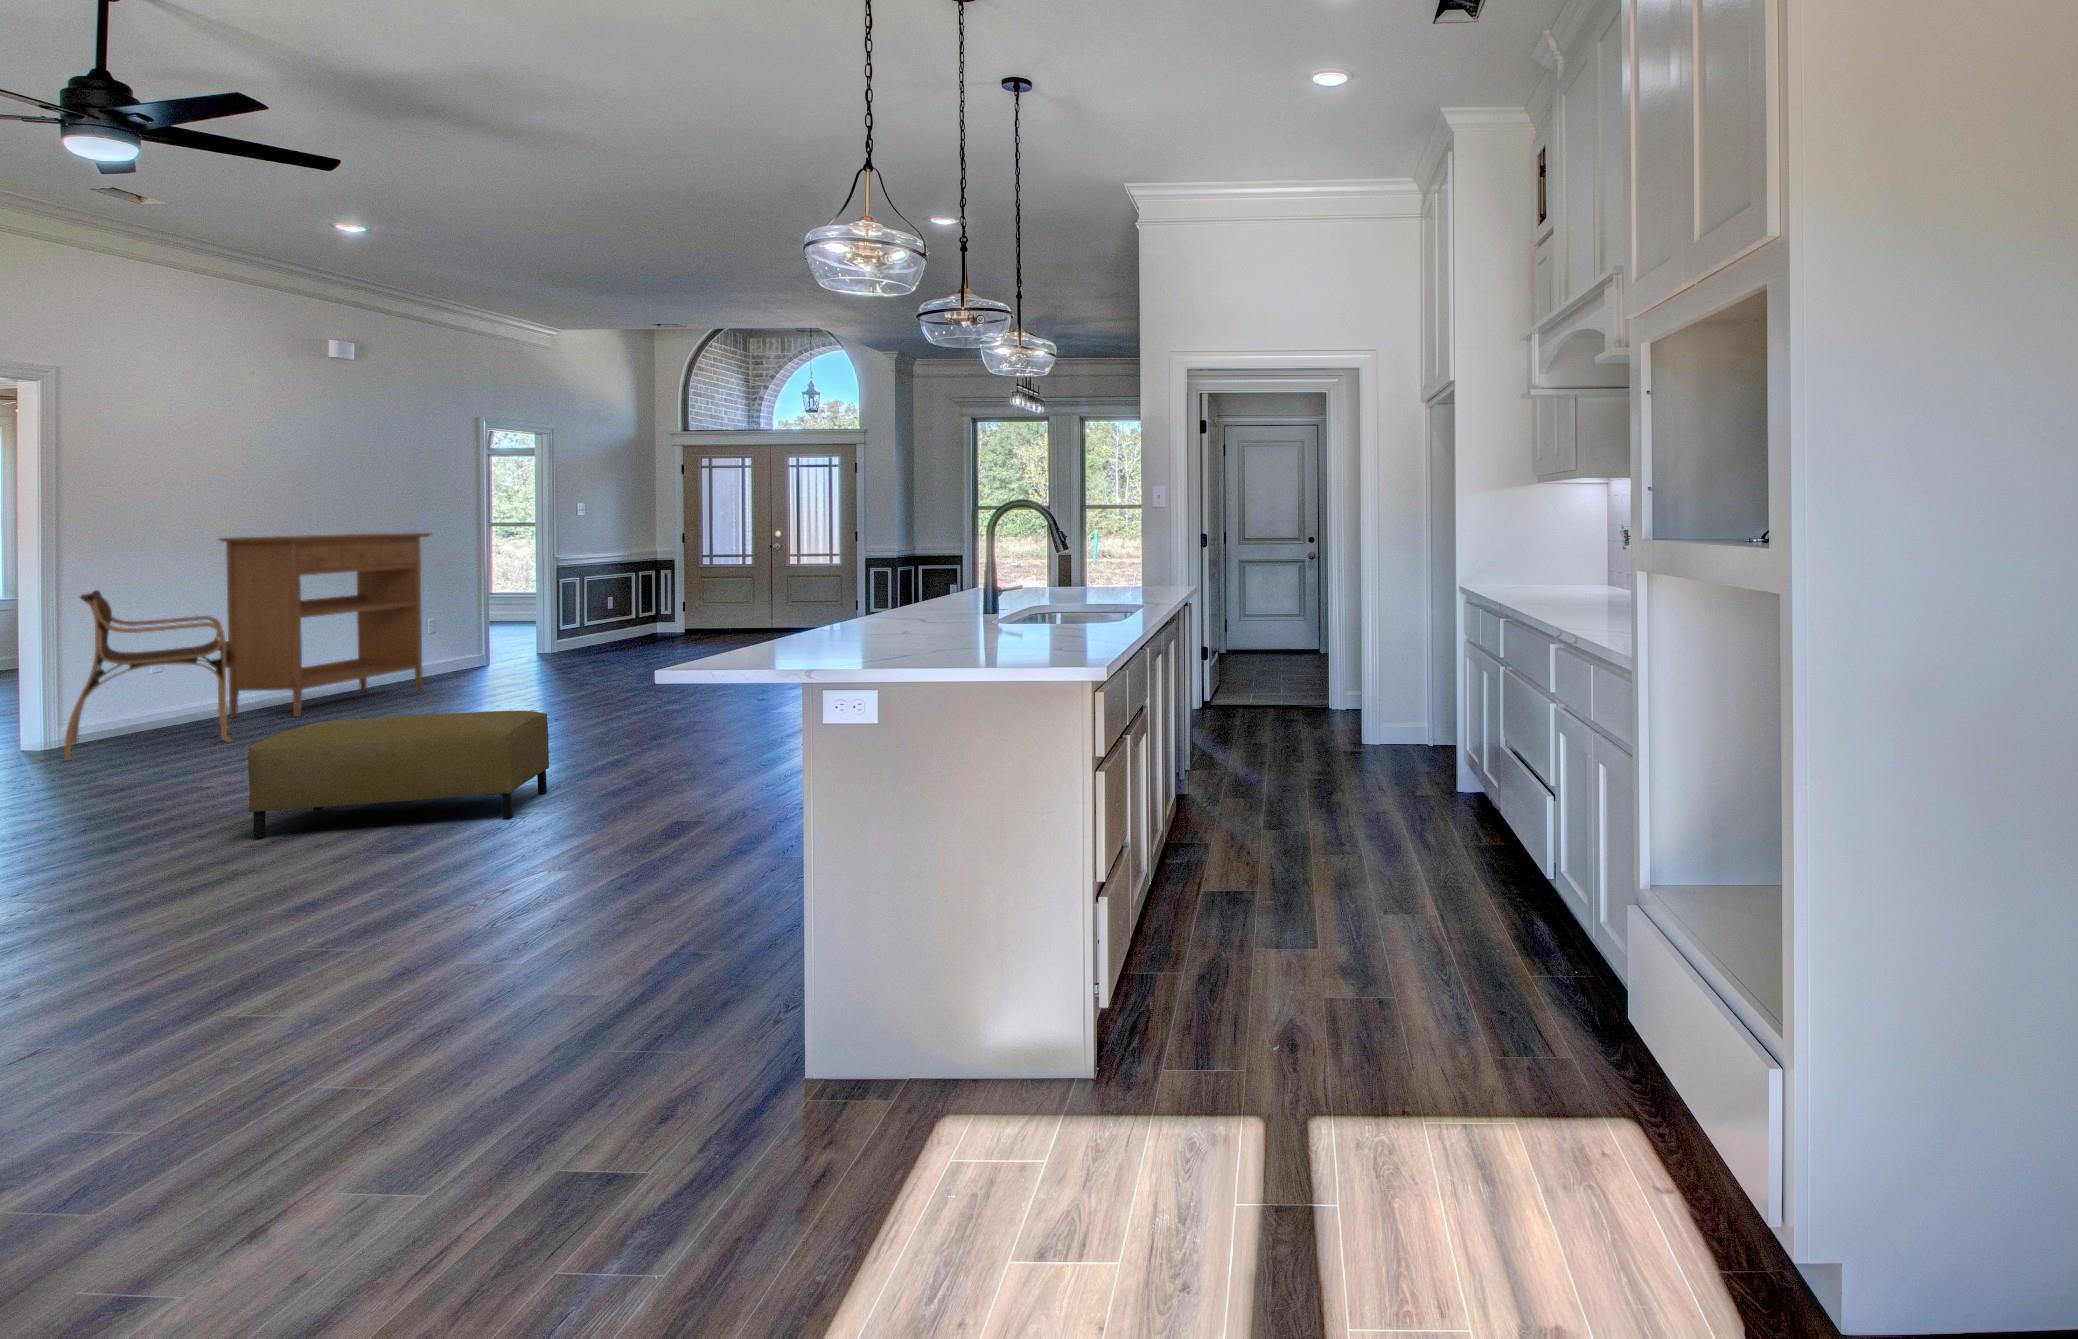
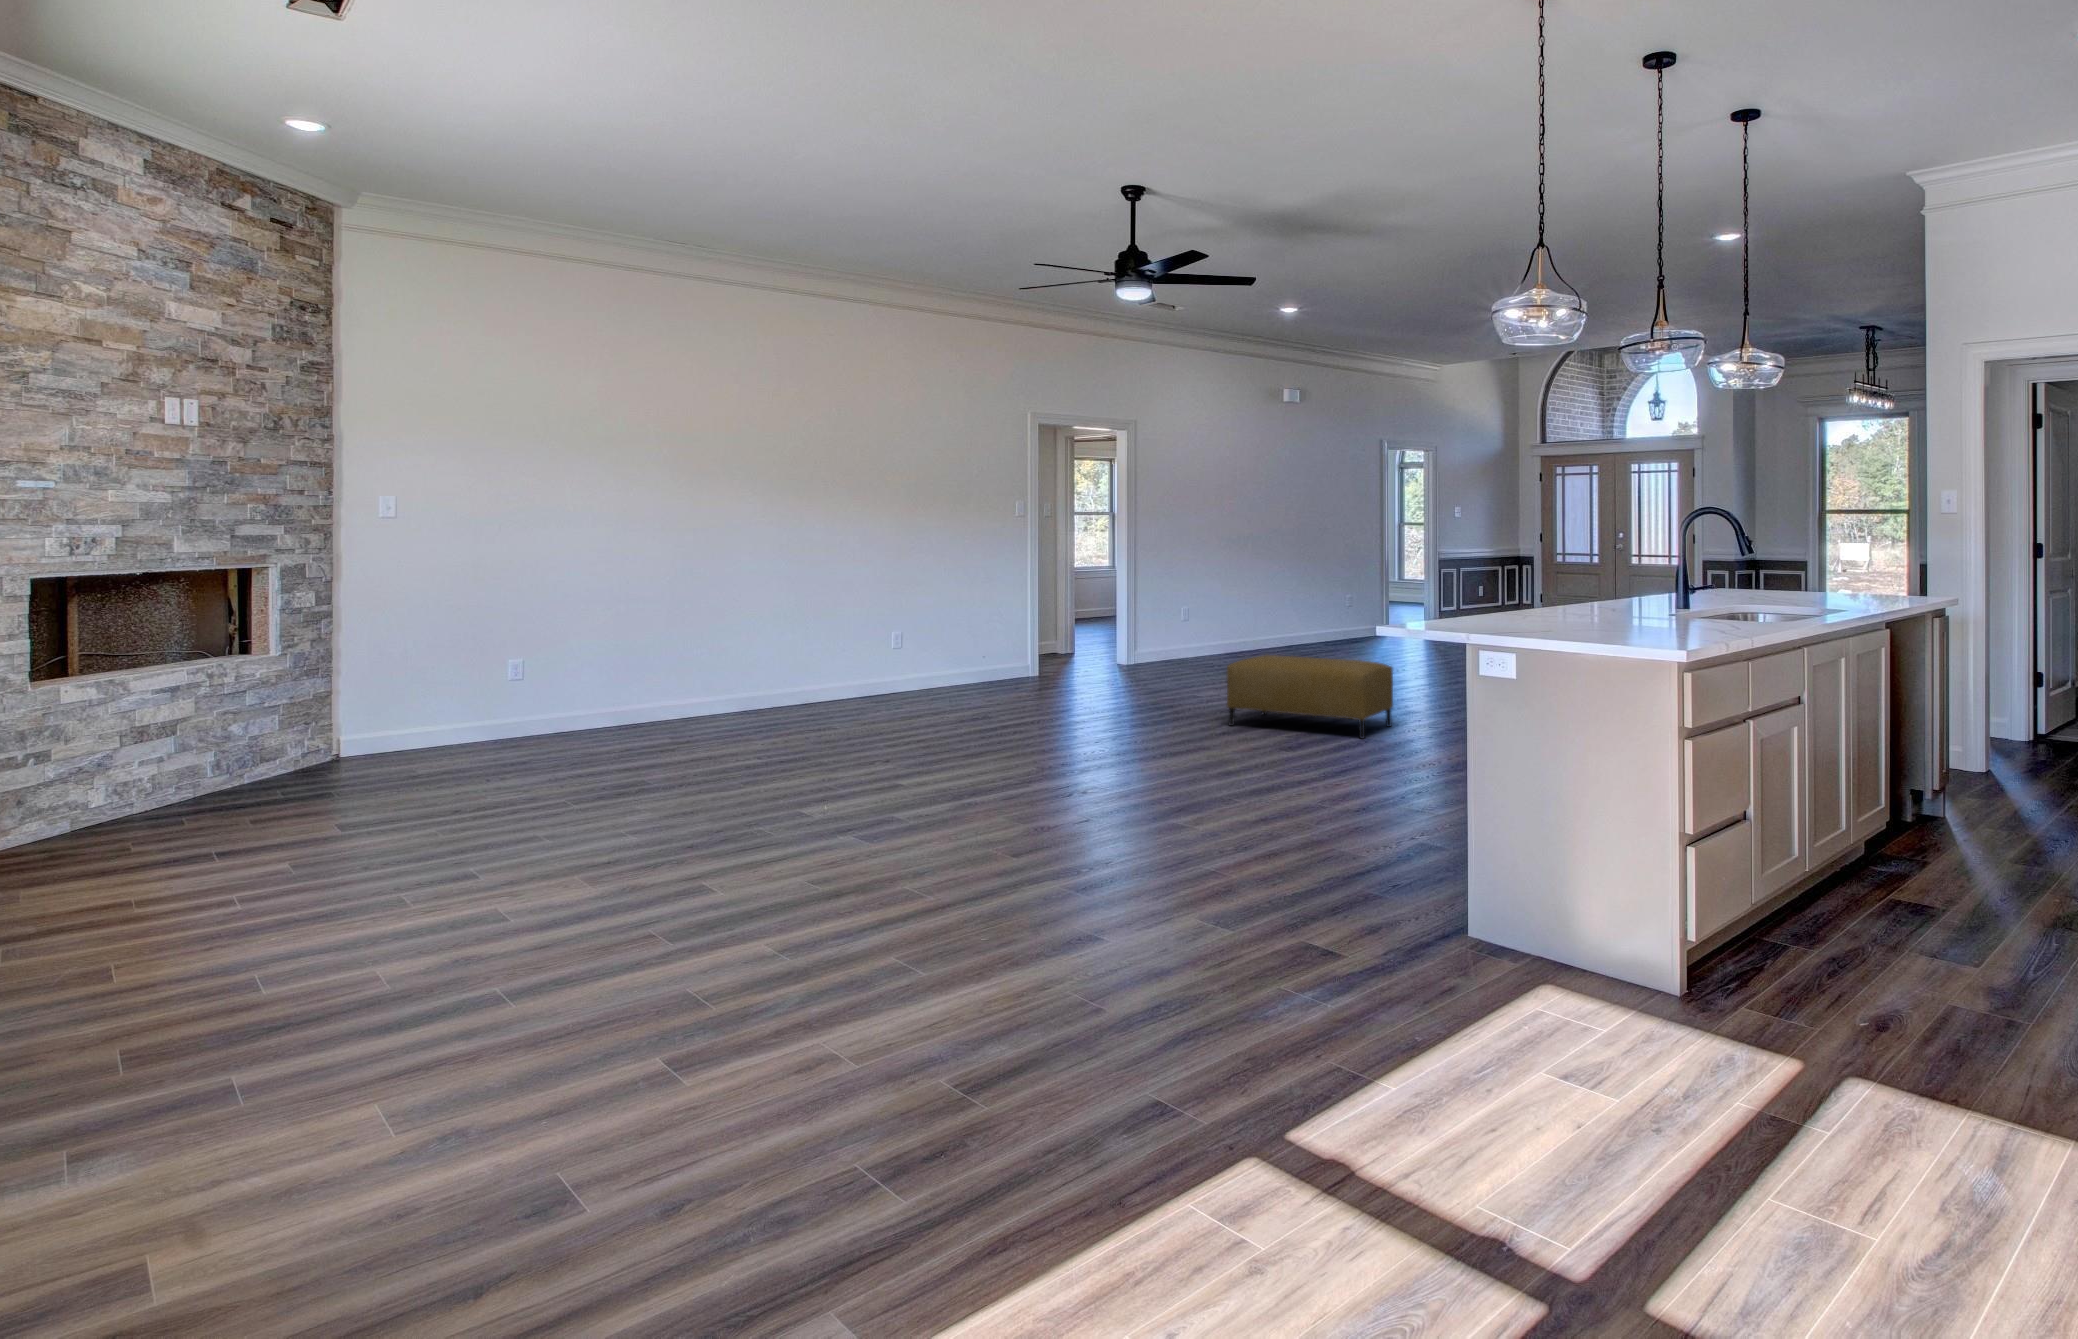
console table: present [220,533,431,717] -> none [1234,529,1353,657]
armchair: present [64,590,236,761] -> none [1159,562,1238,668]

